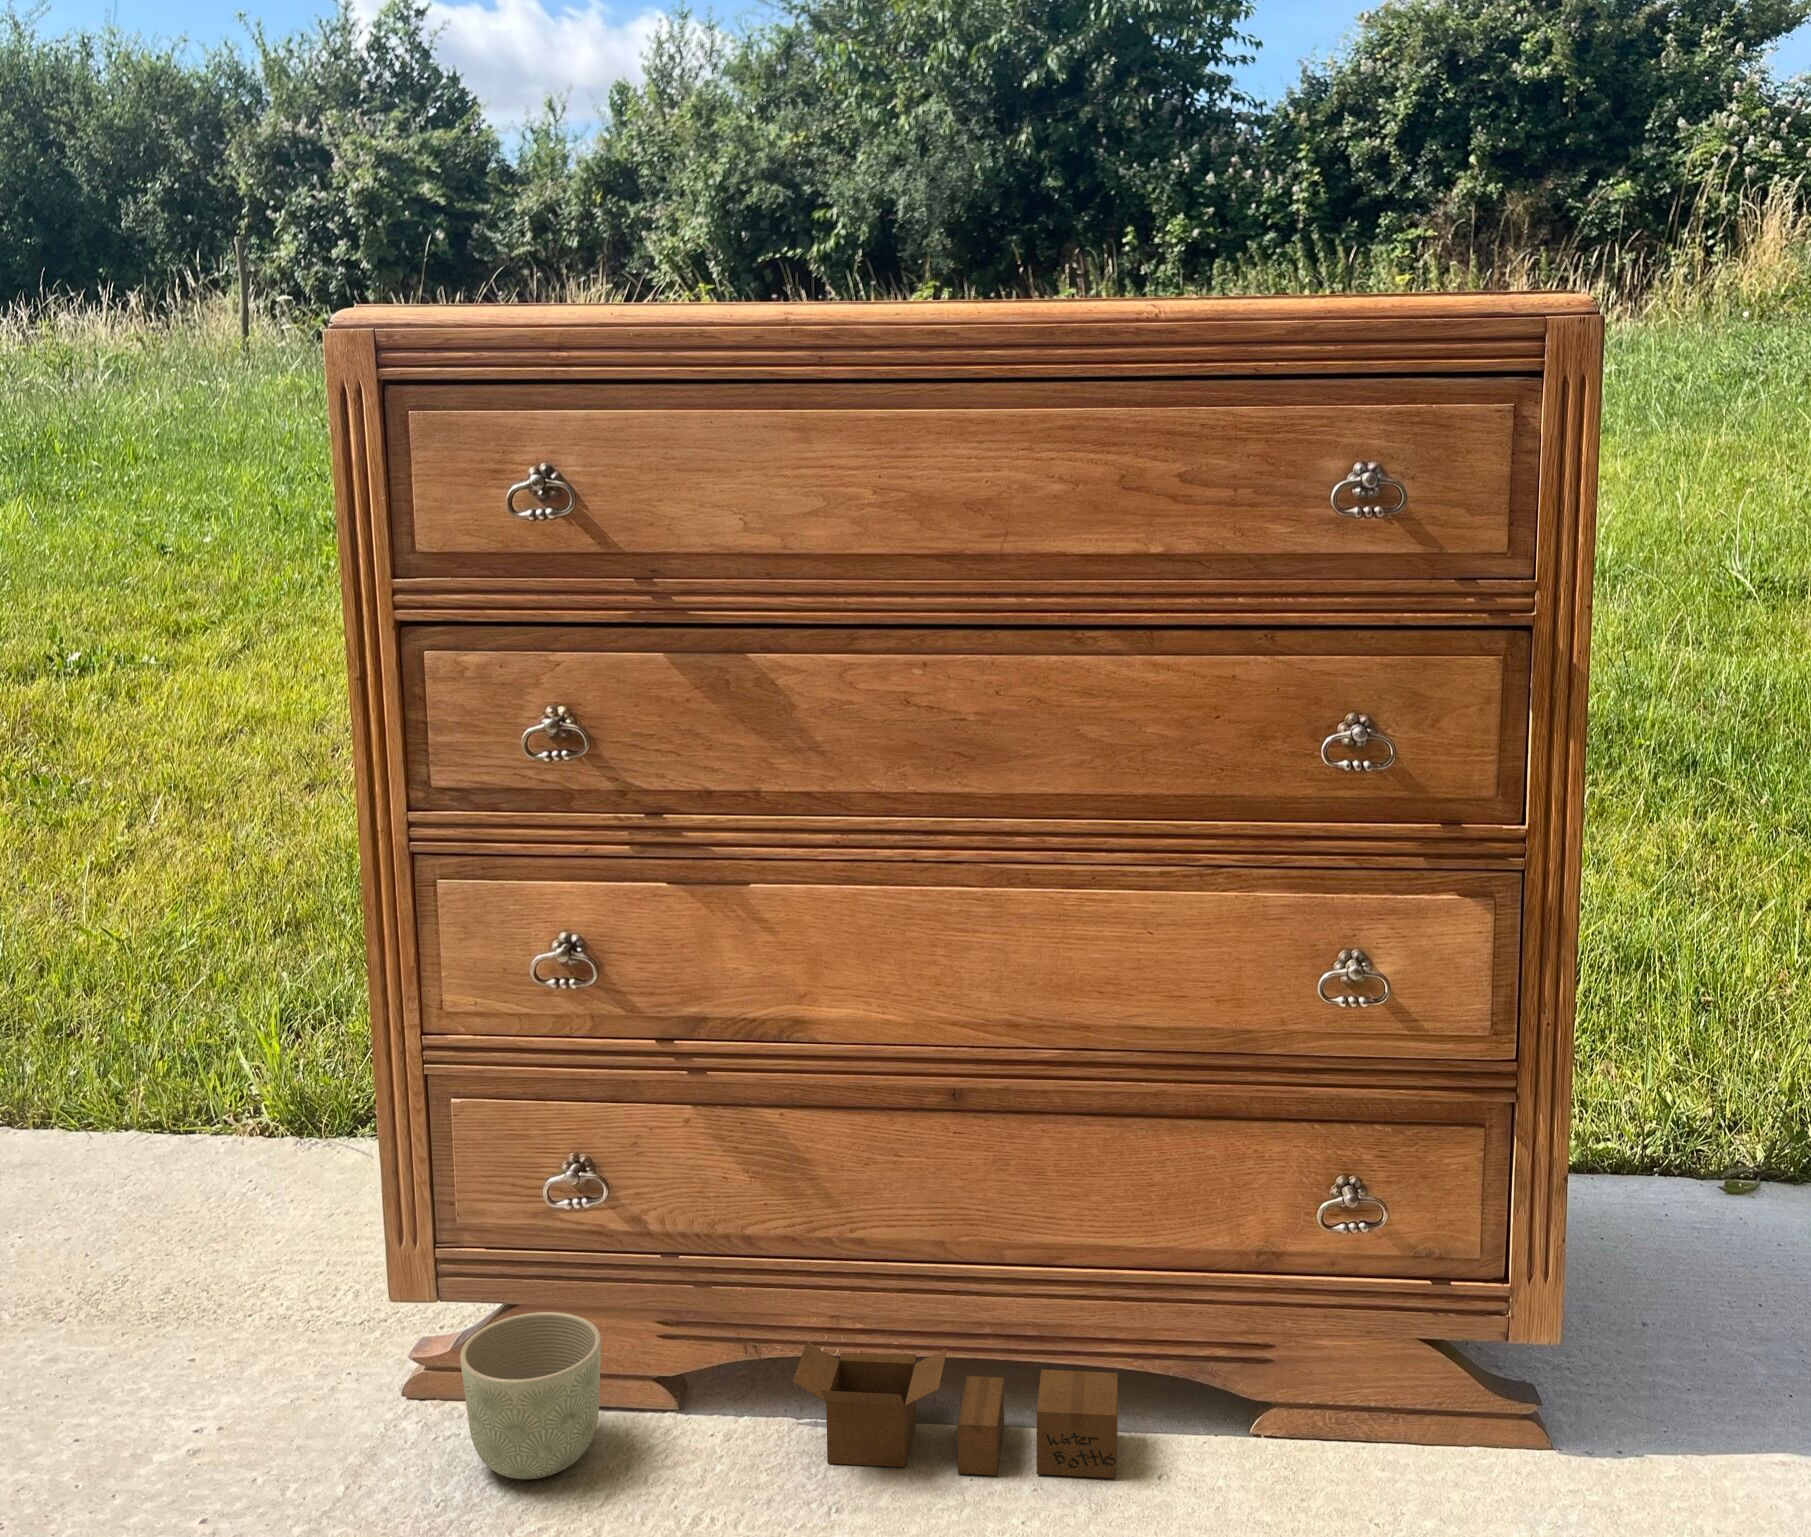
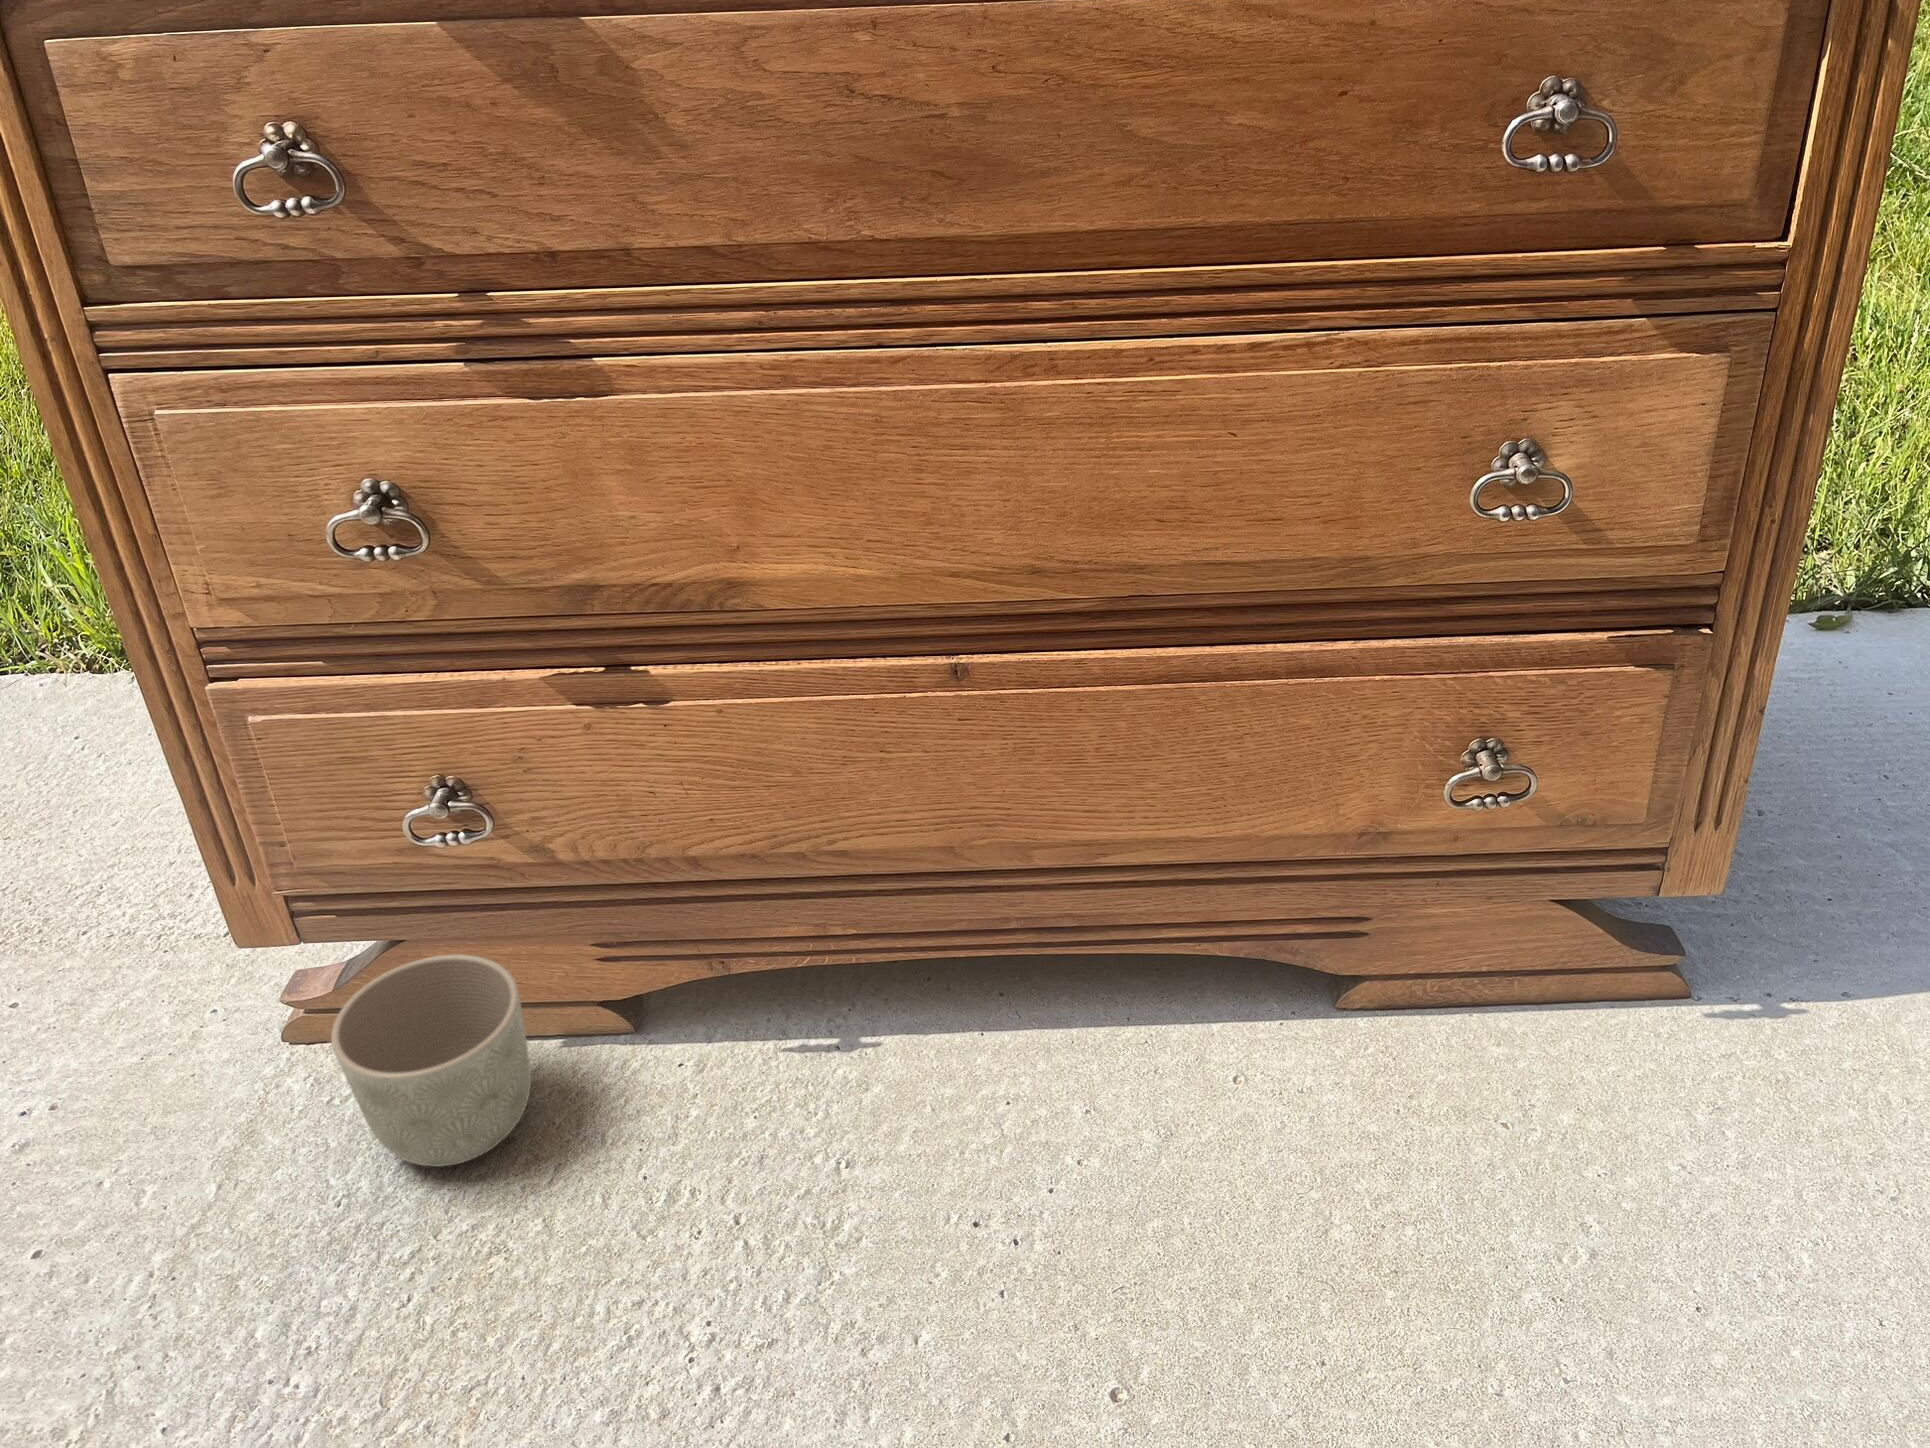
cardboard box: present [792,1341,1118,1478] -> none [774,923,1188,1103]

